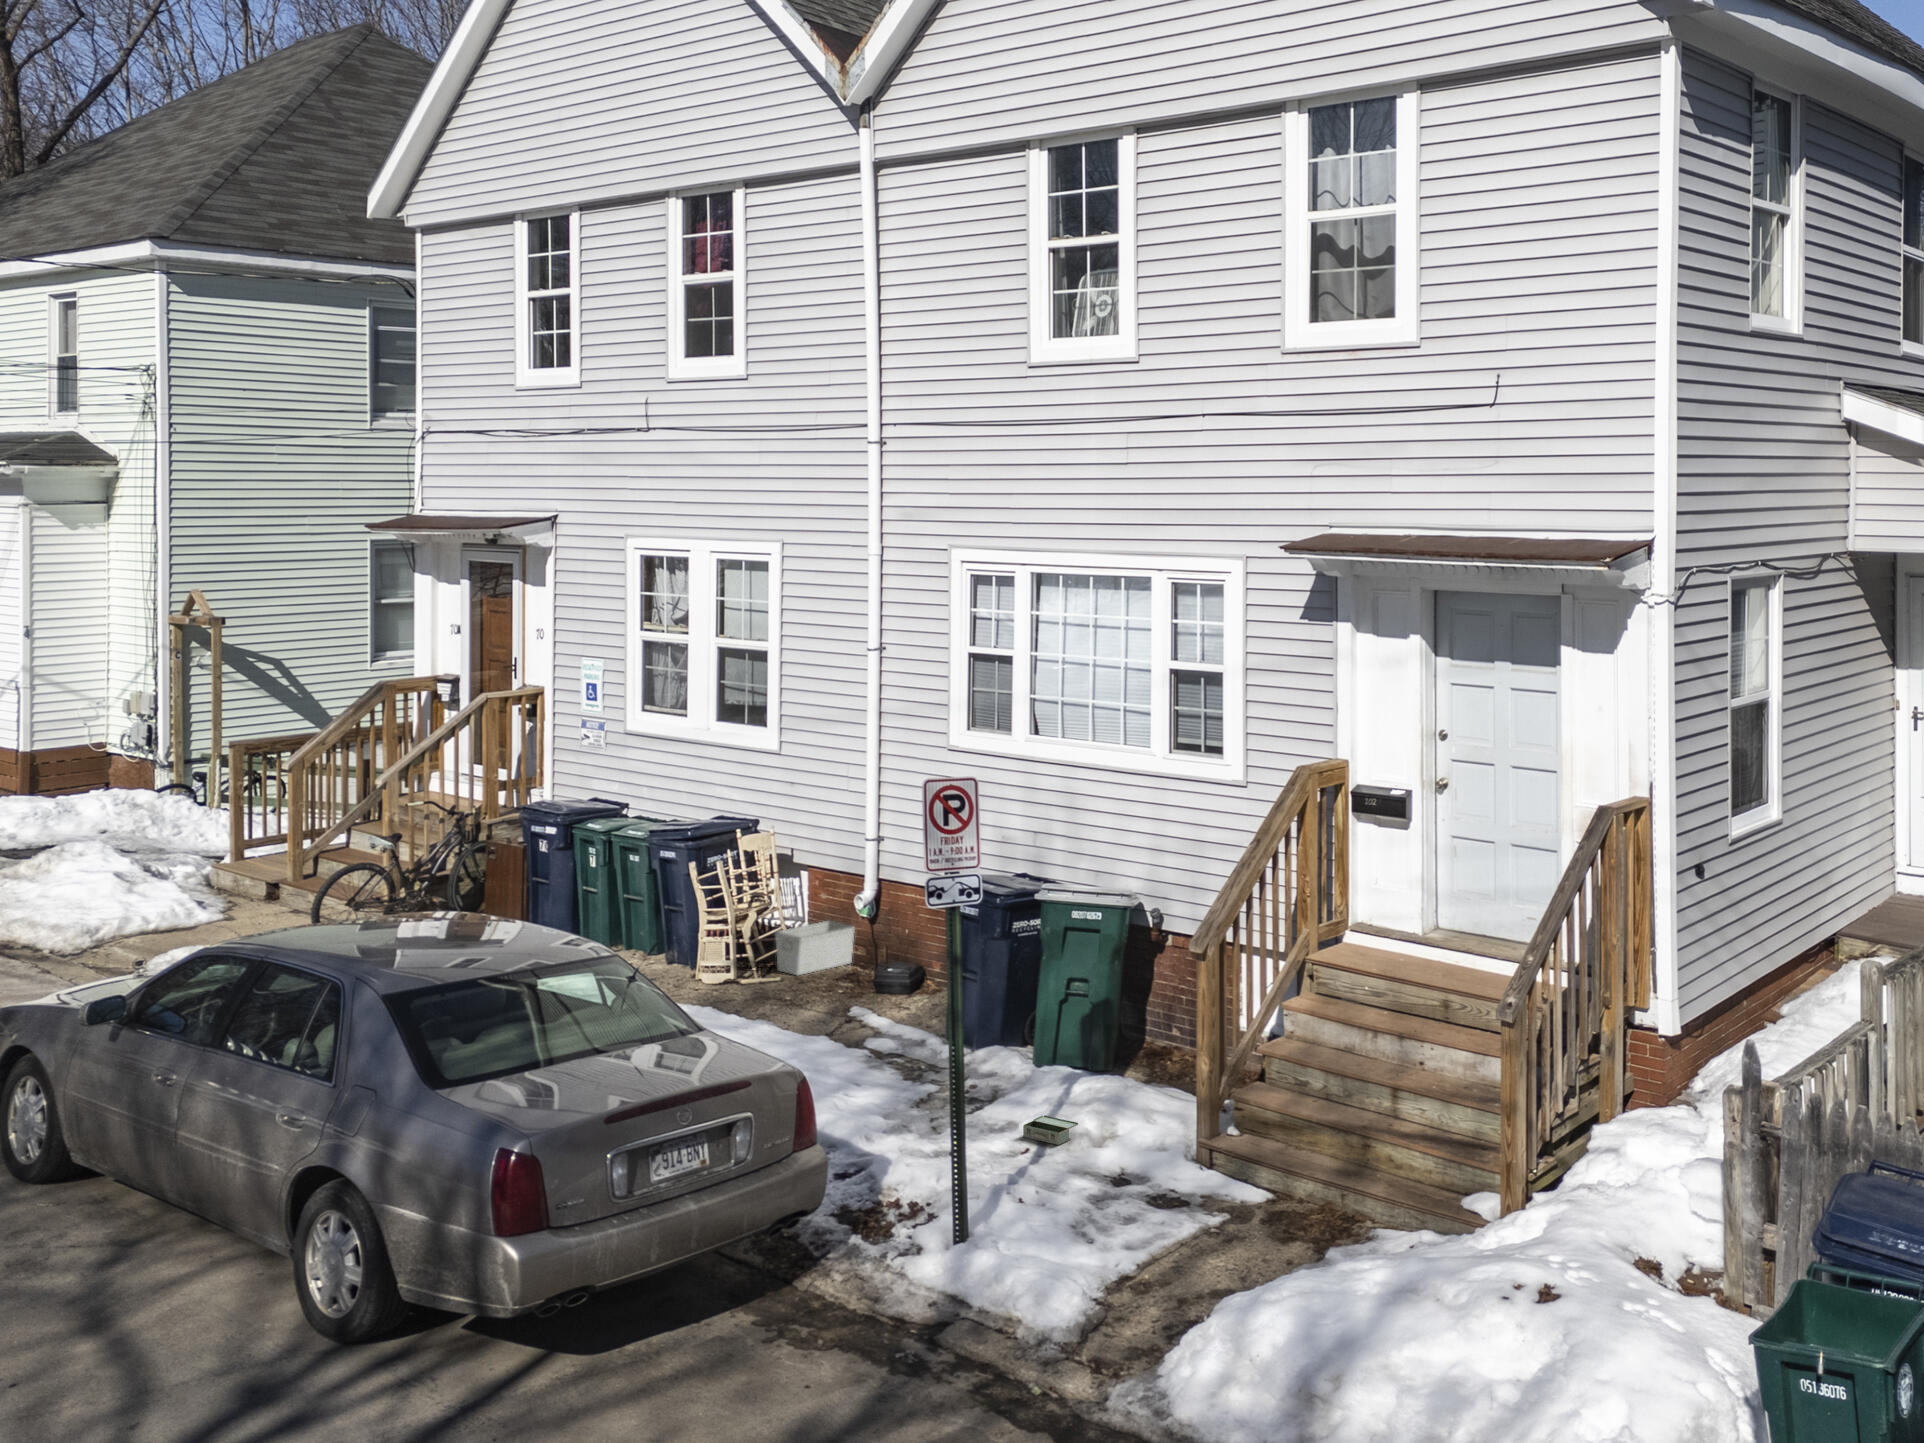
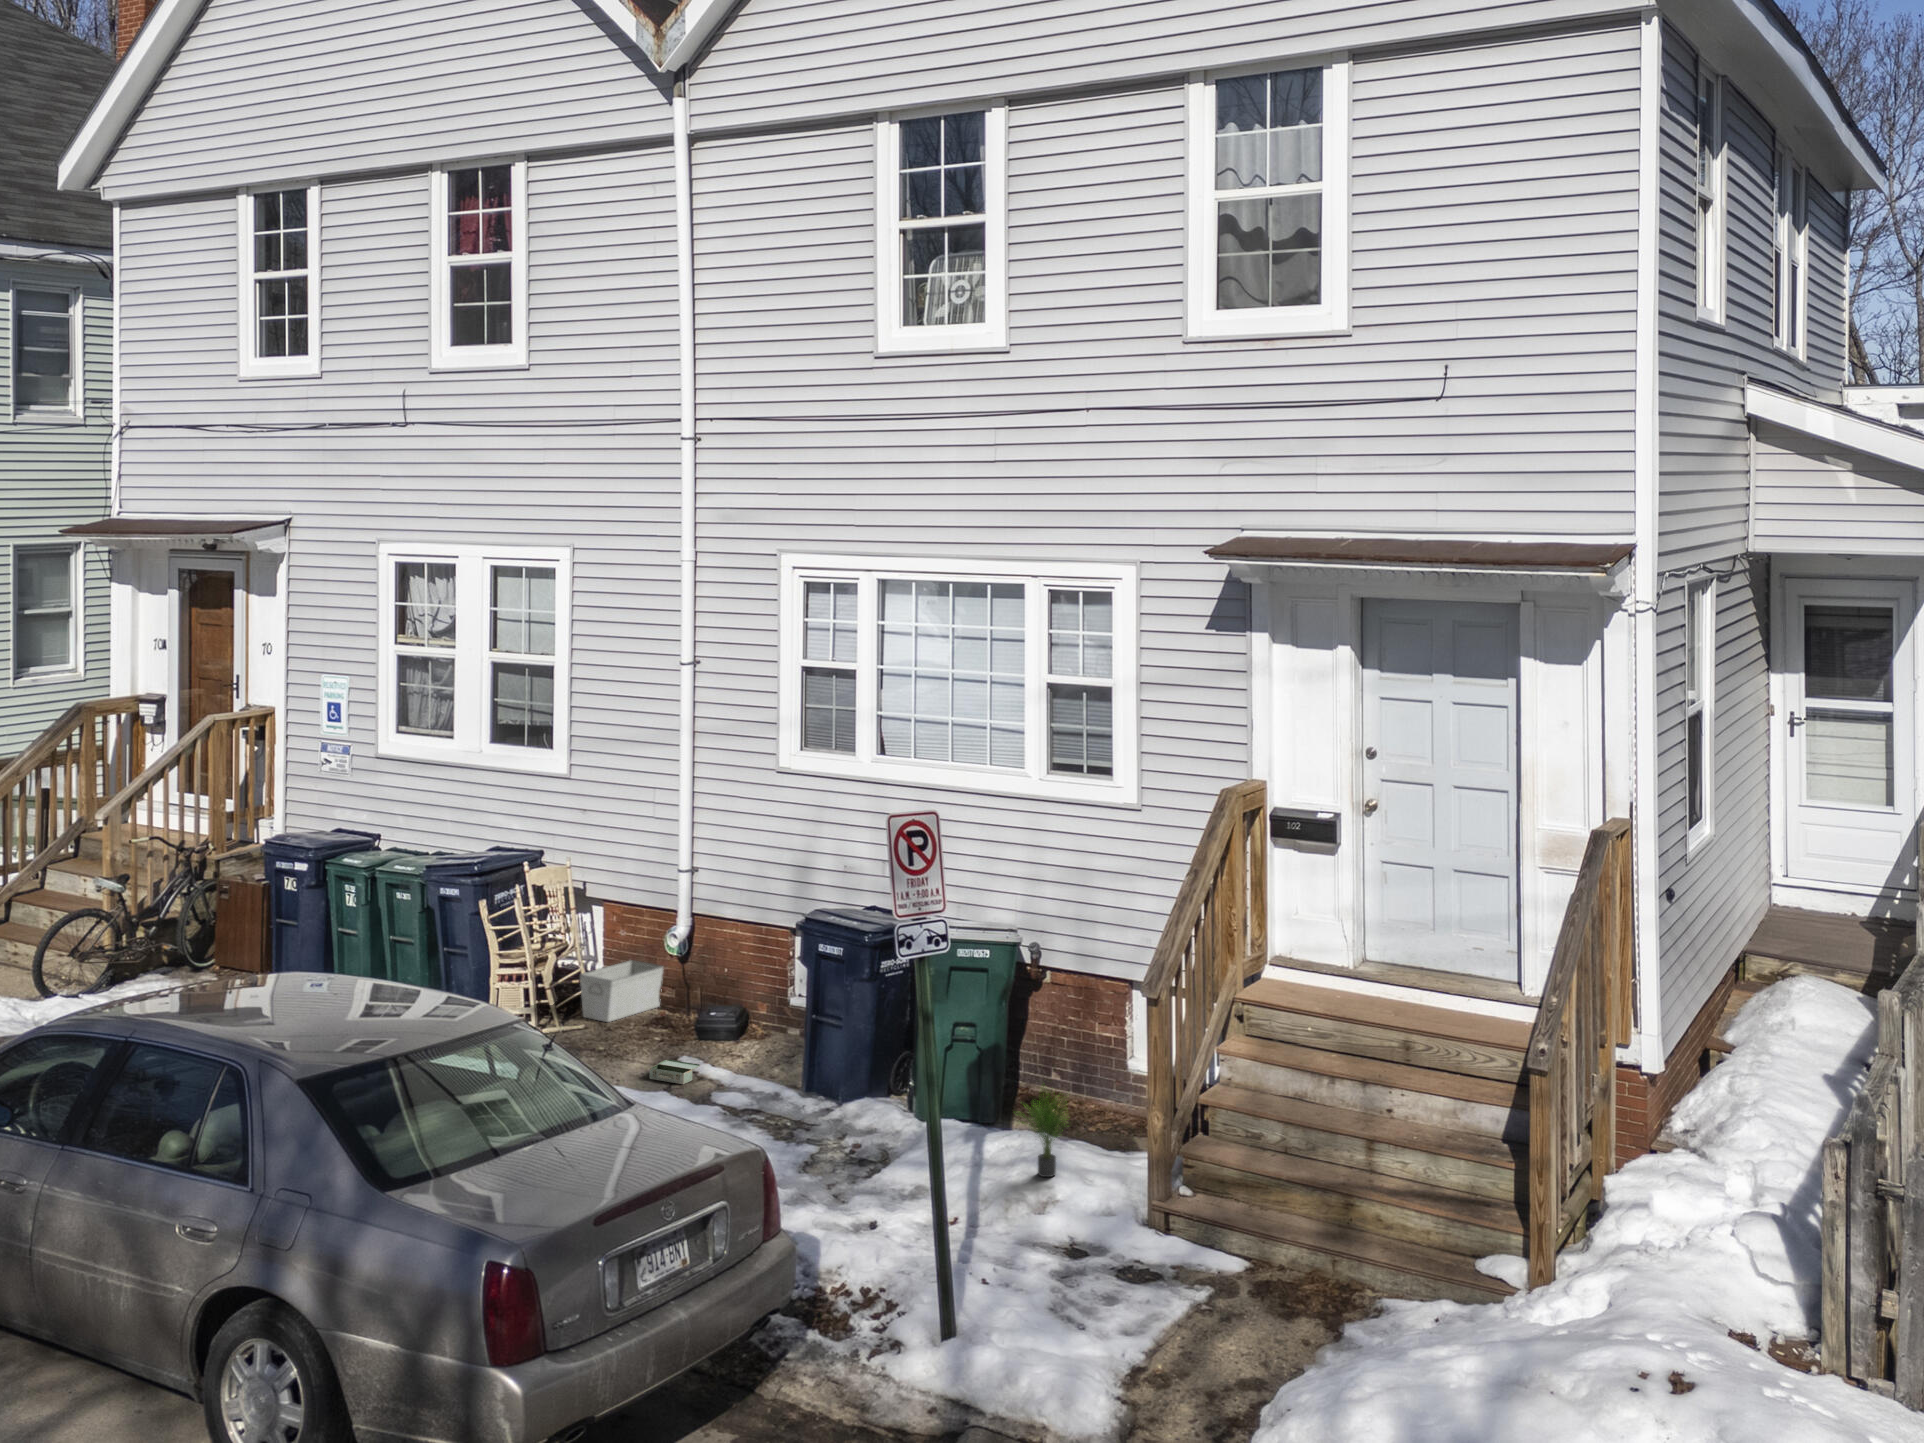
potted plant: none [1088,1032,1142,1118] -> present [1023,1086,1066,1177]
toolbox: present [1023,1115,1078,1145] -> present [649,1059,700,1084]

